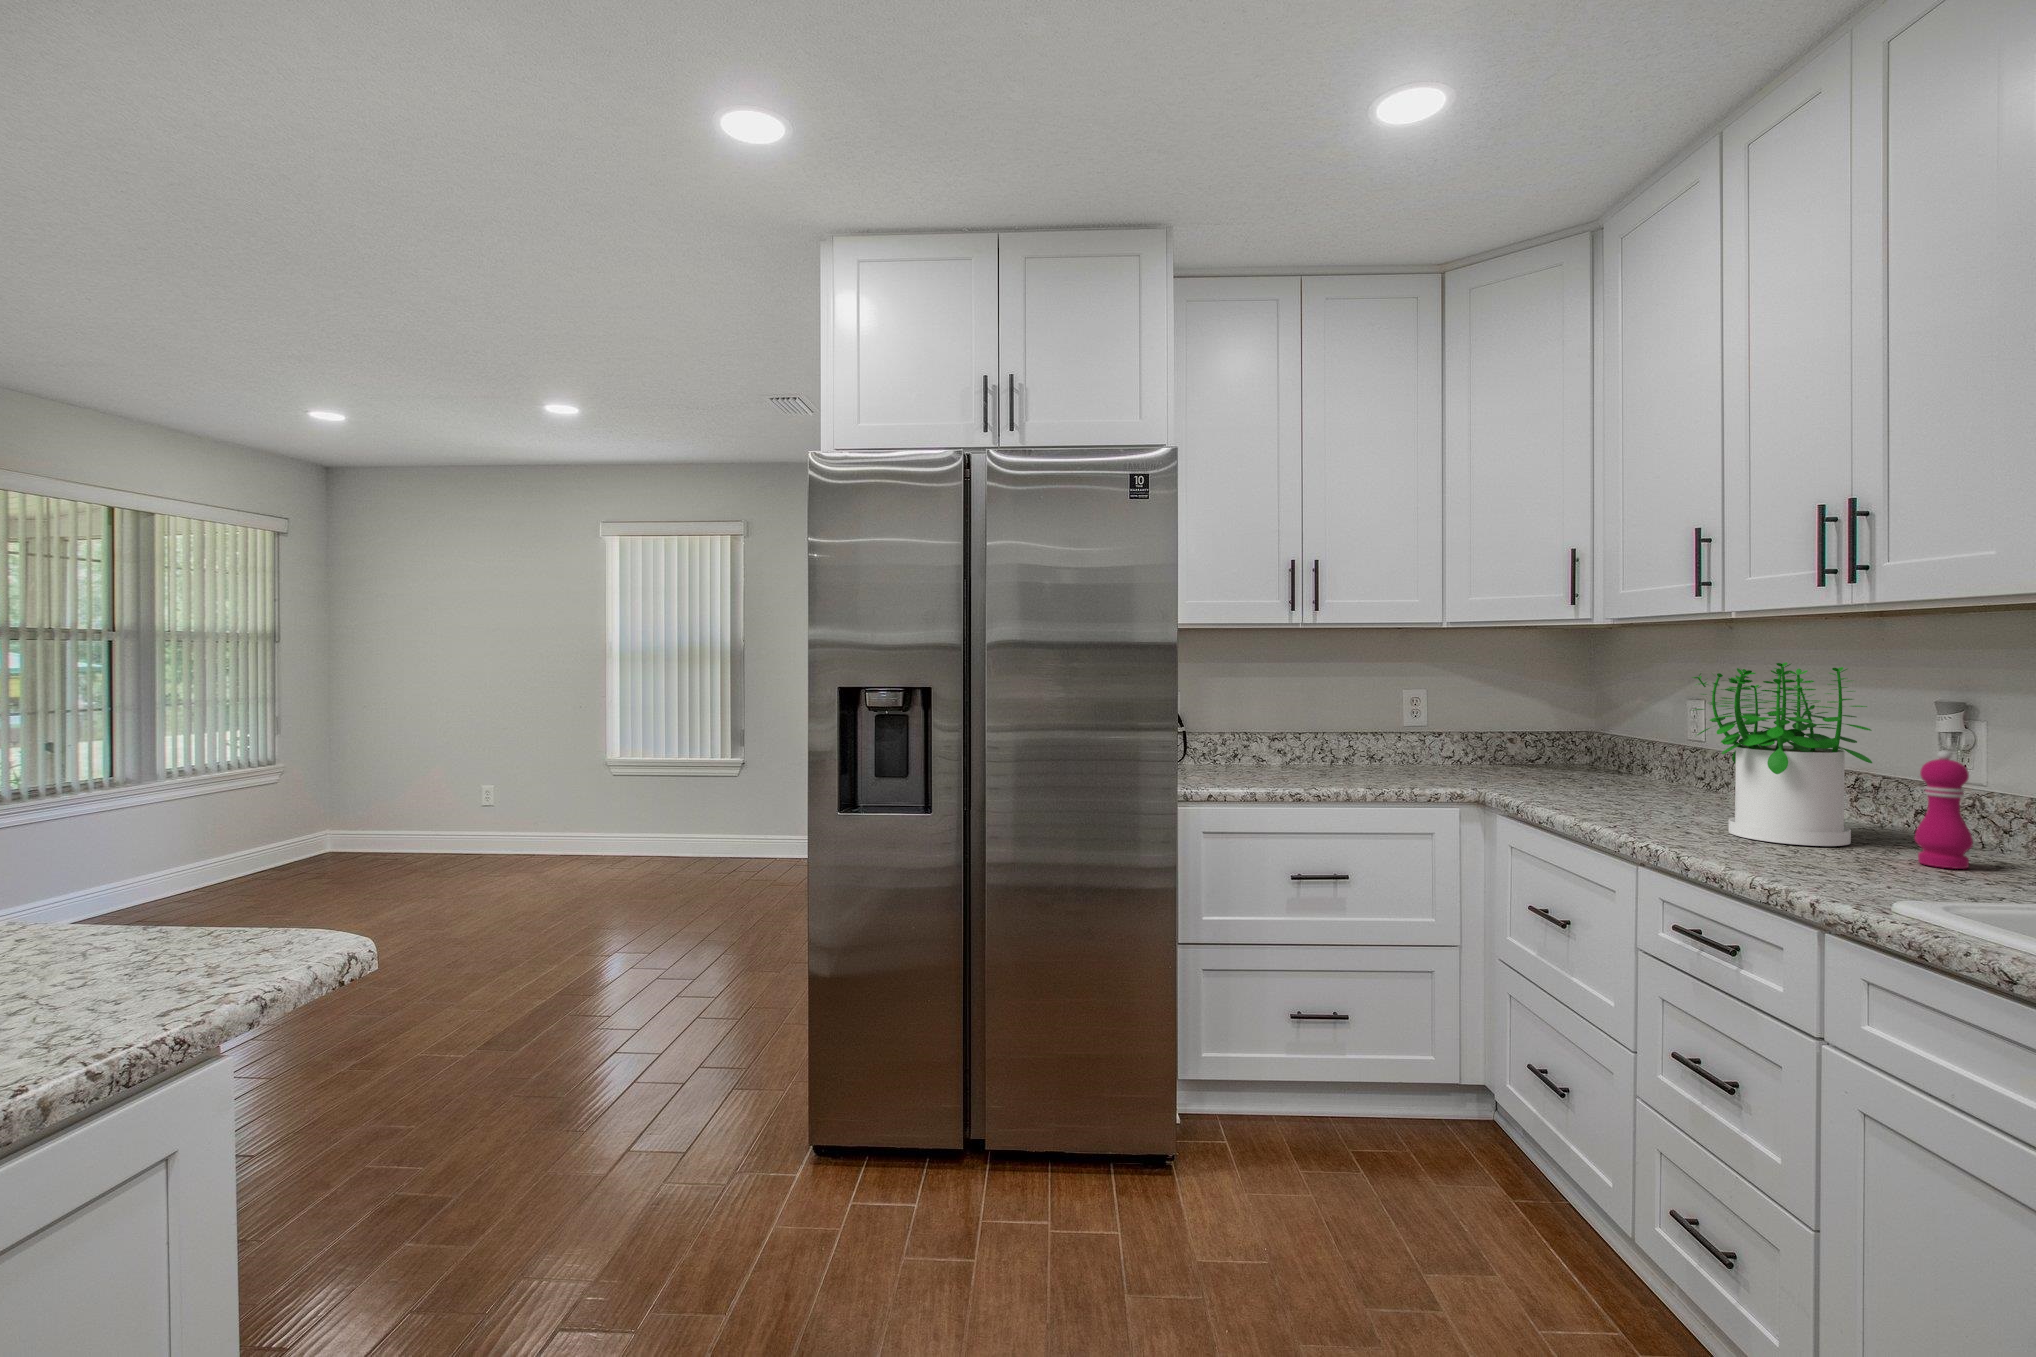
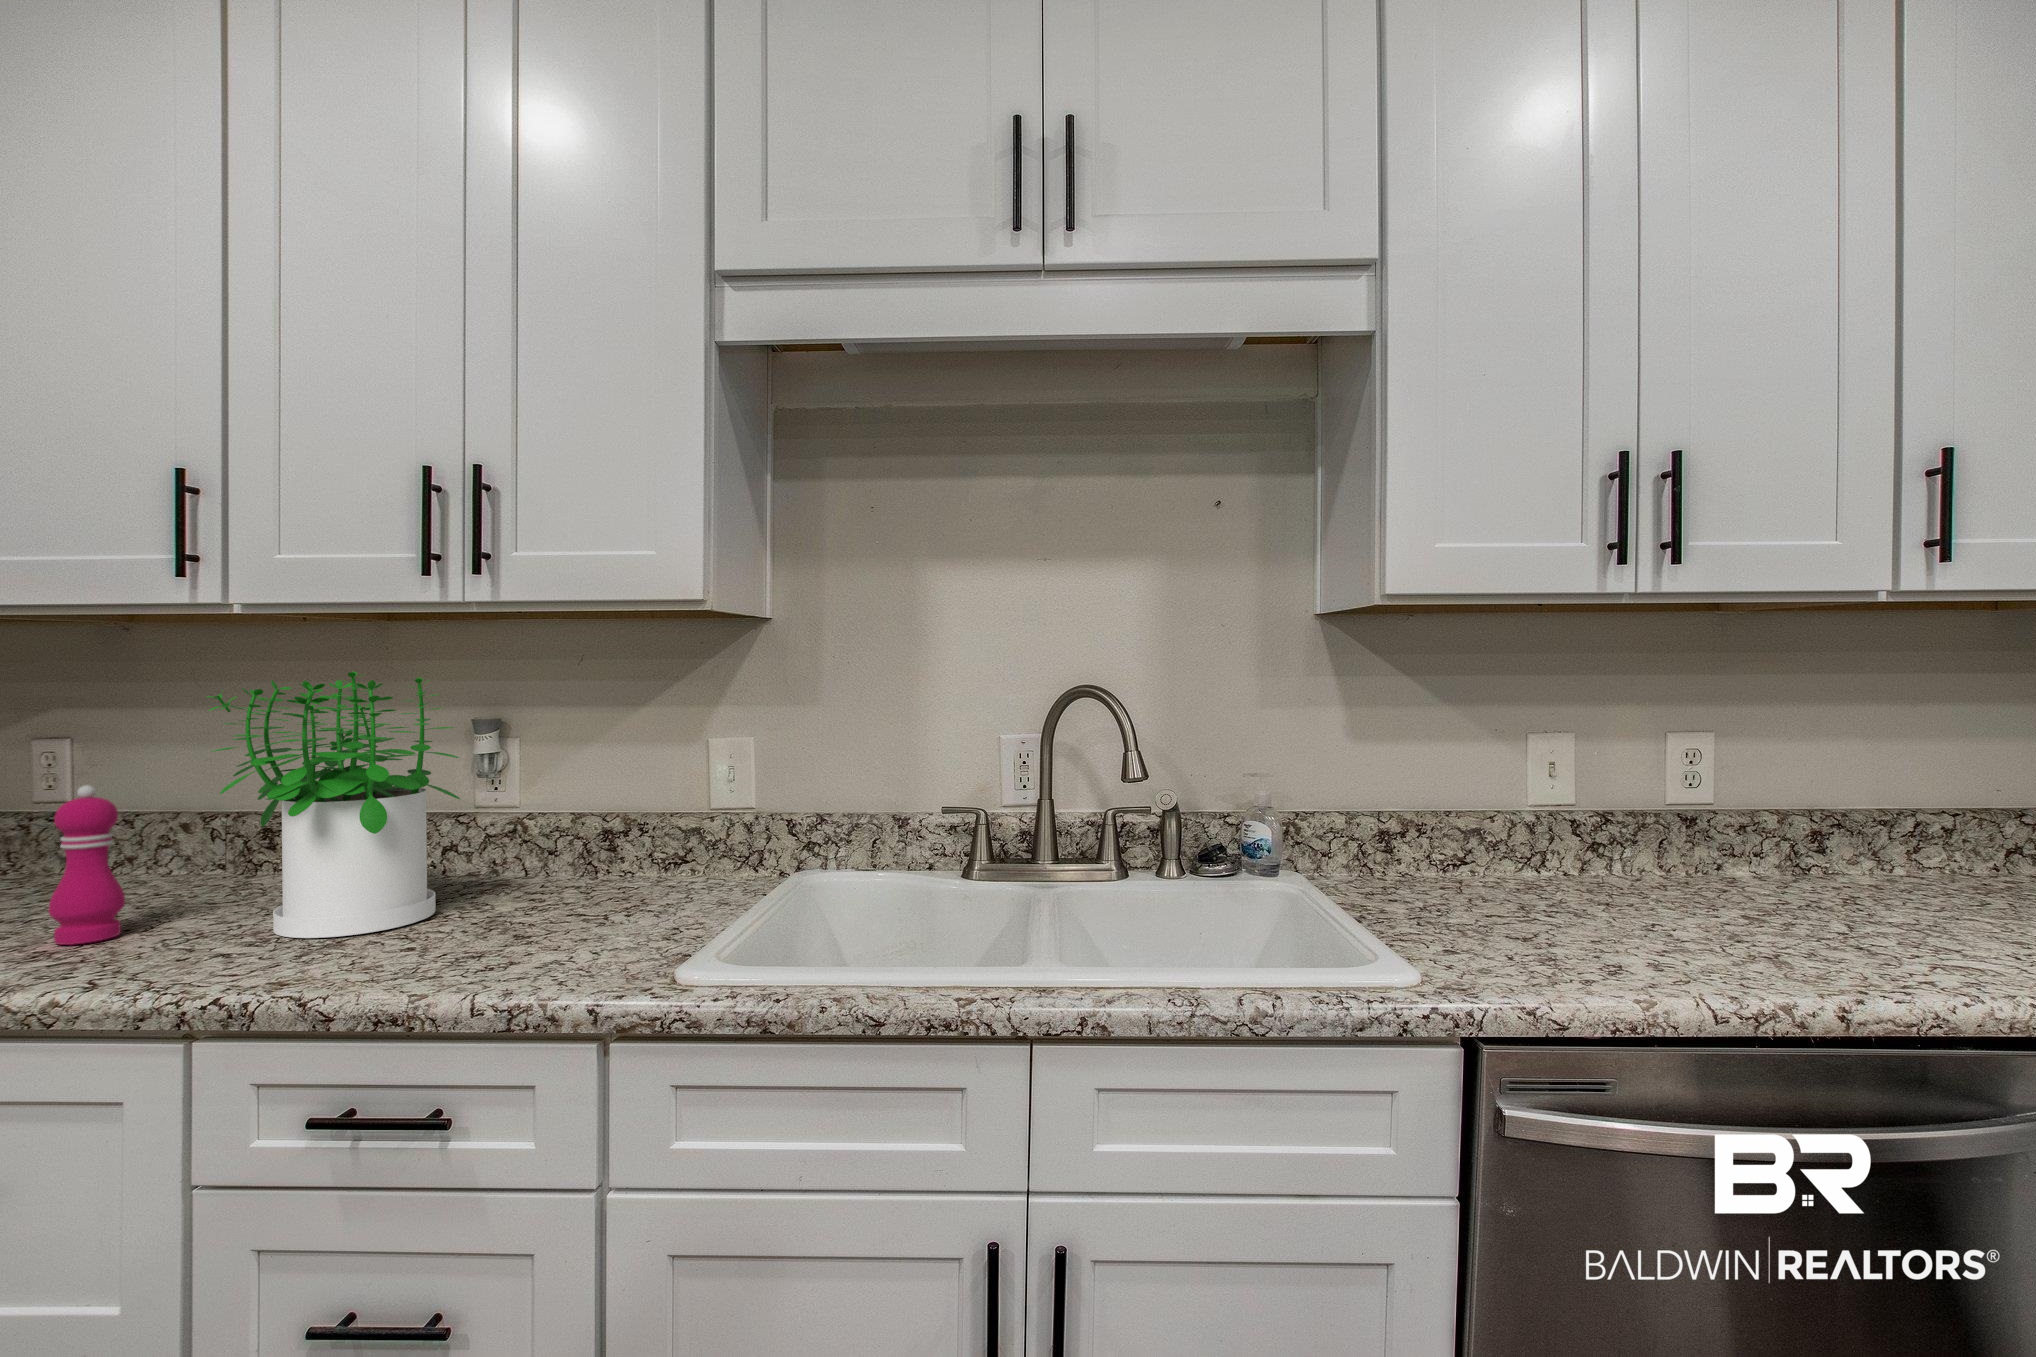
pepper mill: present [1915,750,1973,869] -> present [49,785,125,945]

